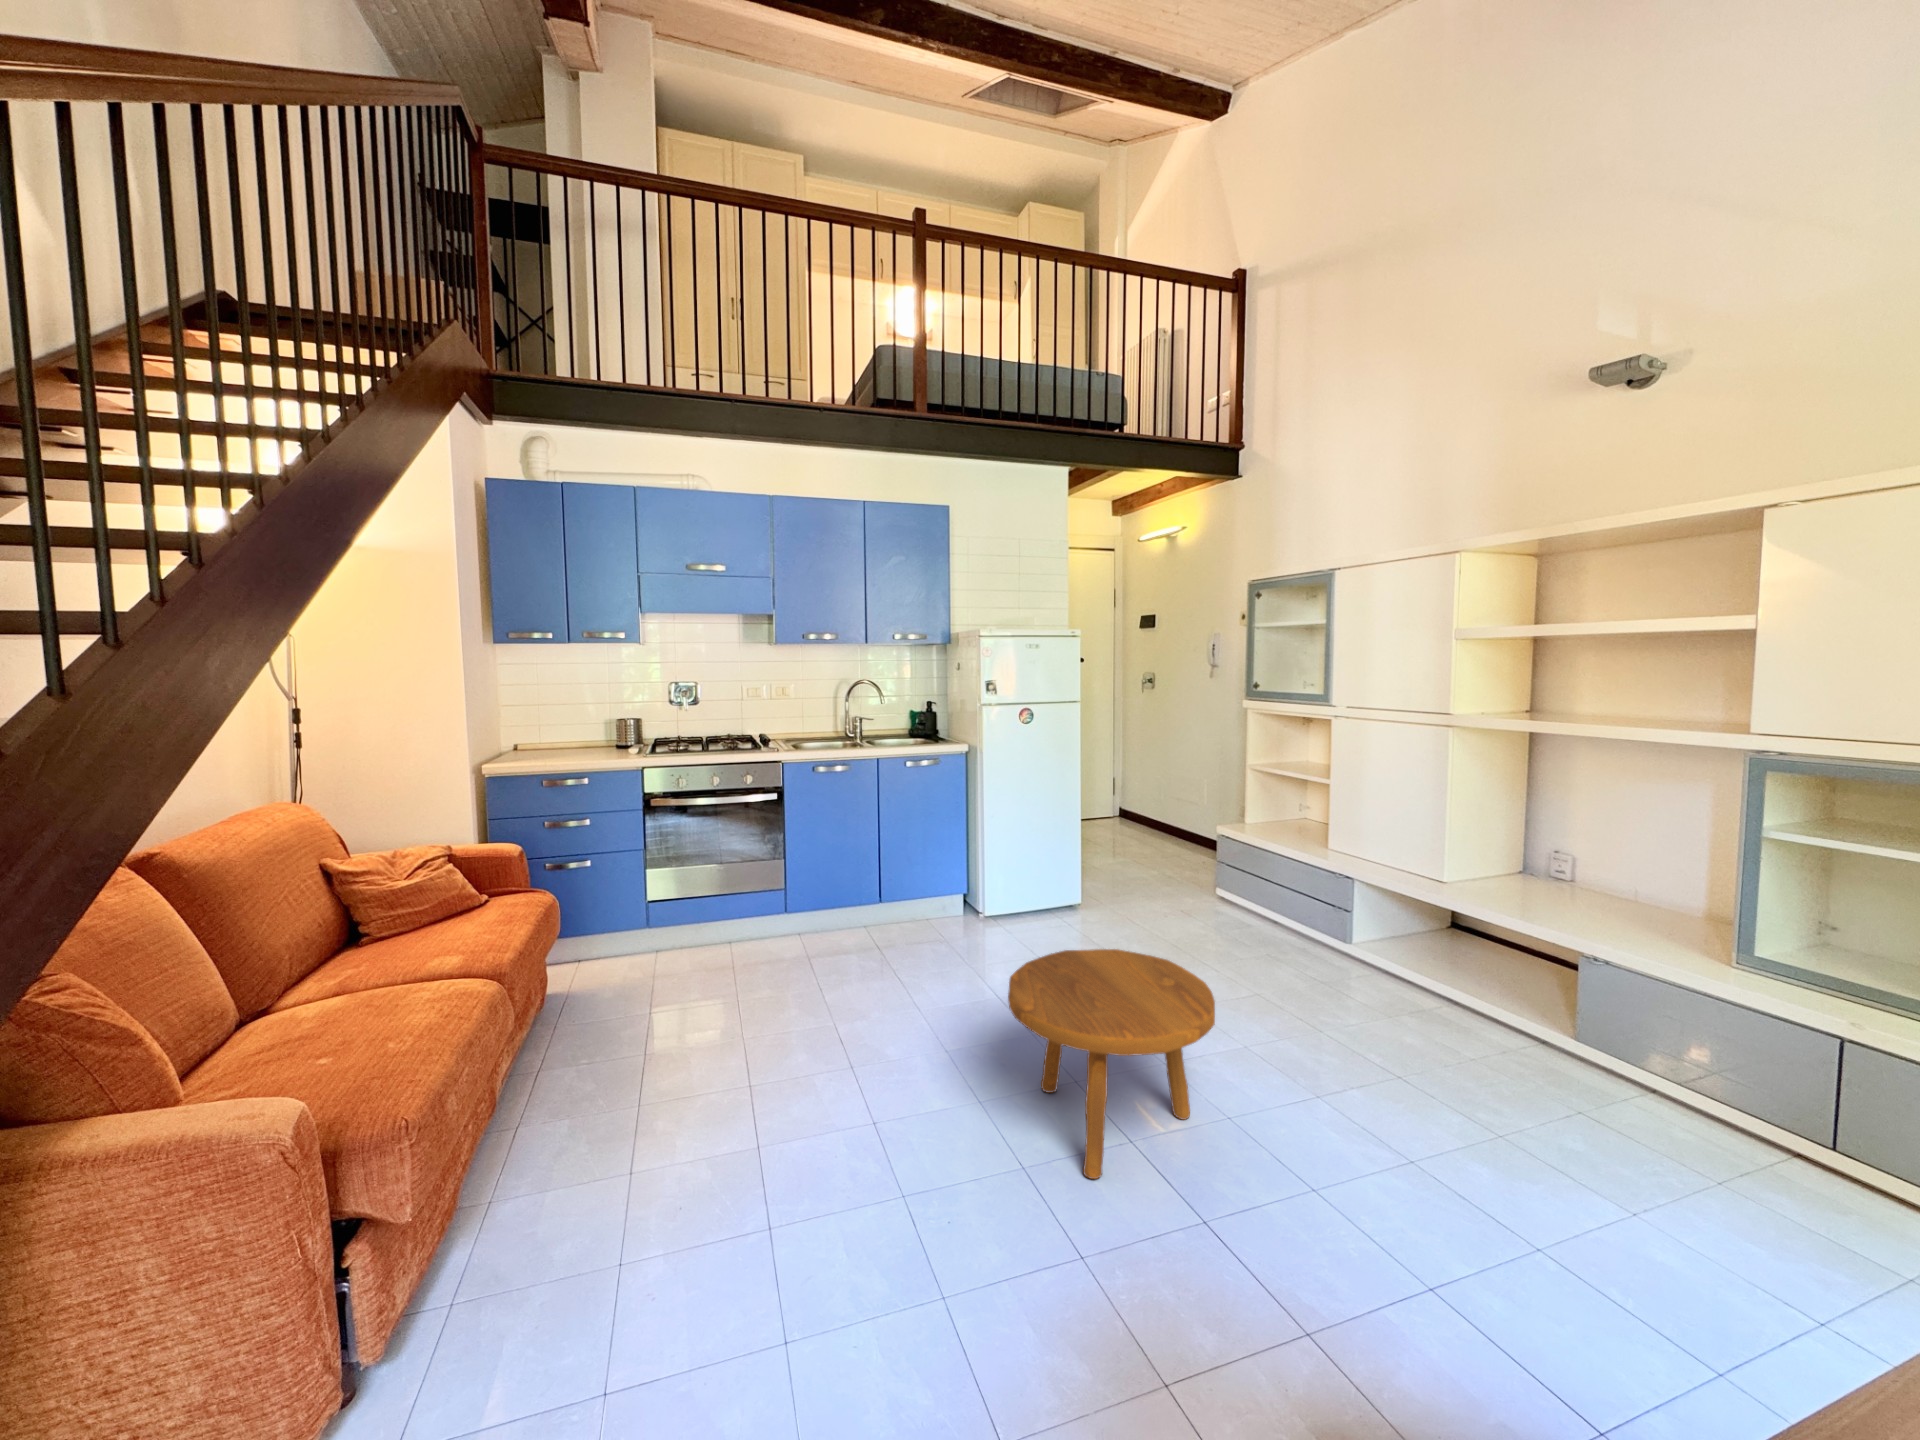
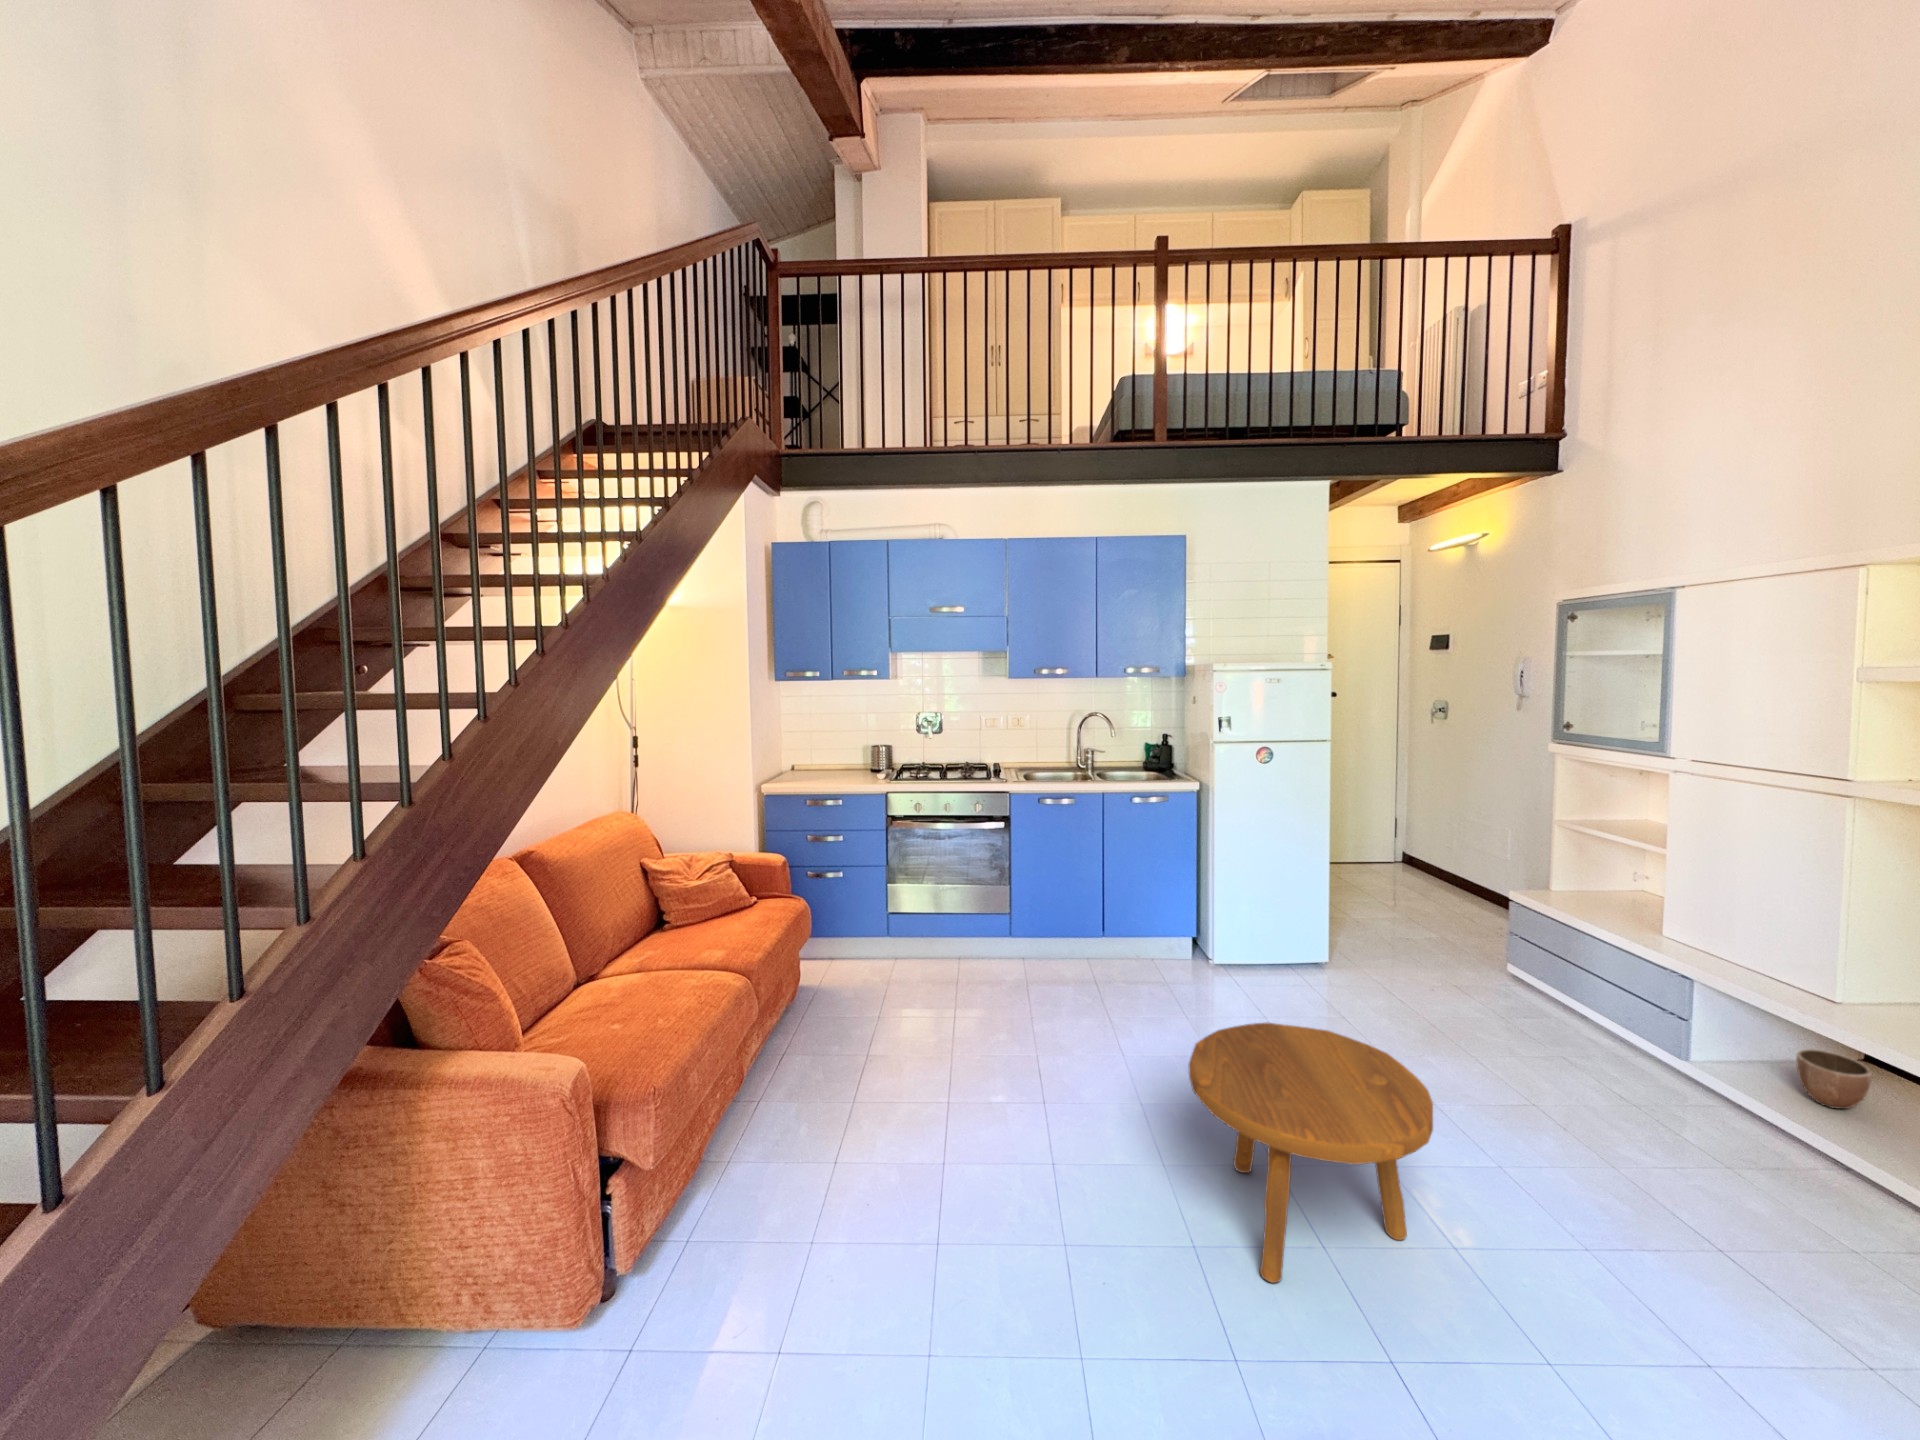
decorative bowl: none [1417,920,1461,961] -> present [1797,1049,1872,1109]

